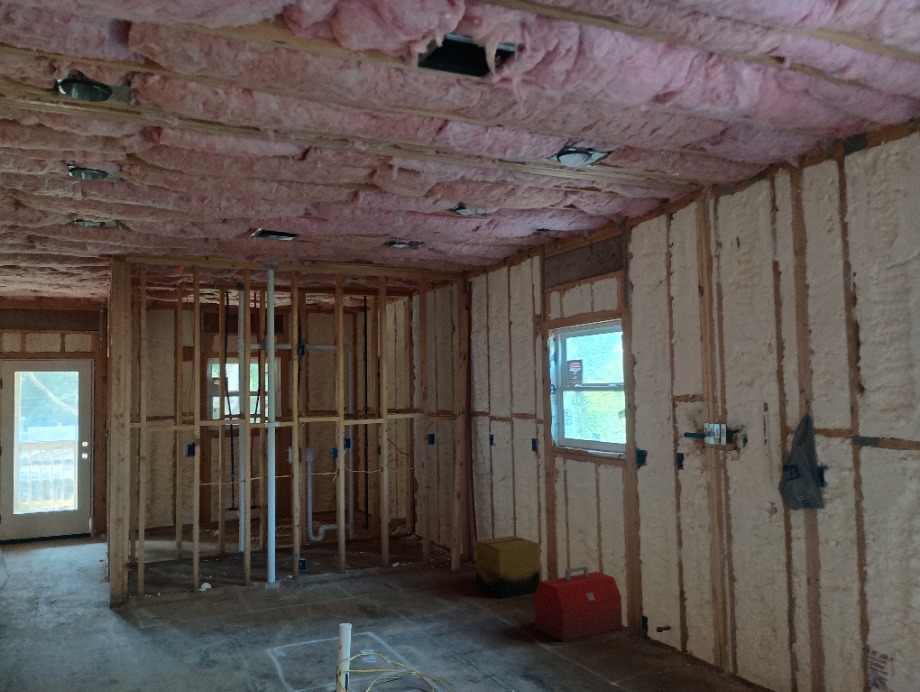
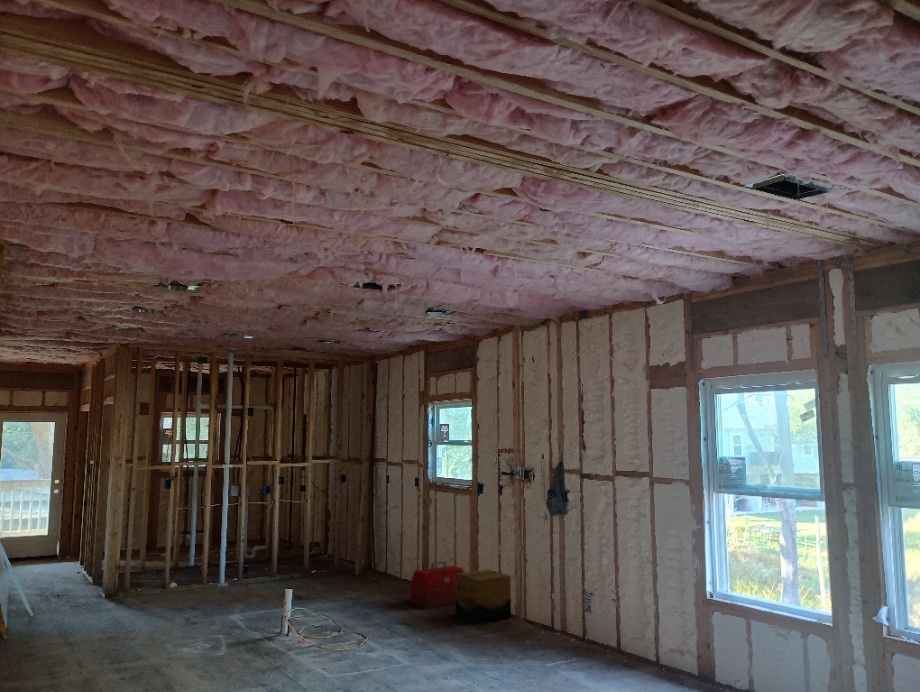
cardboard box: present [475,536,540,599] -> present [455,570,511,624]

